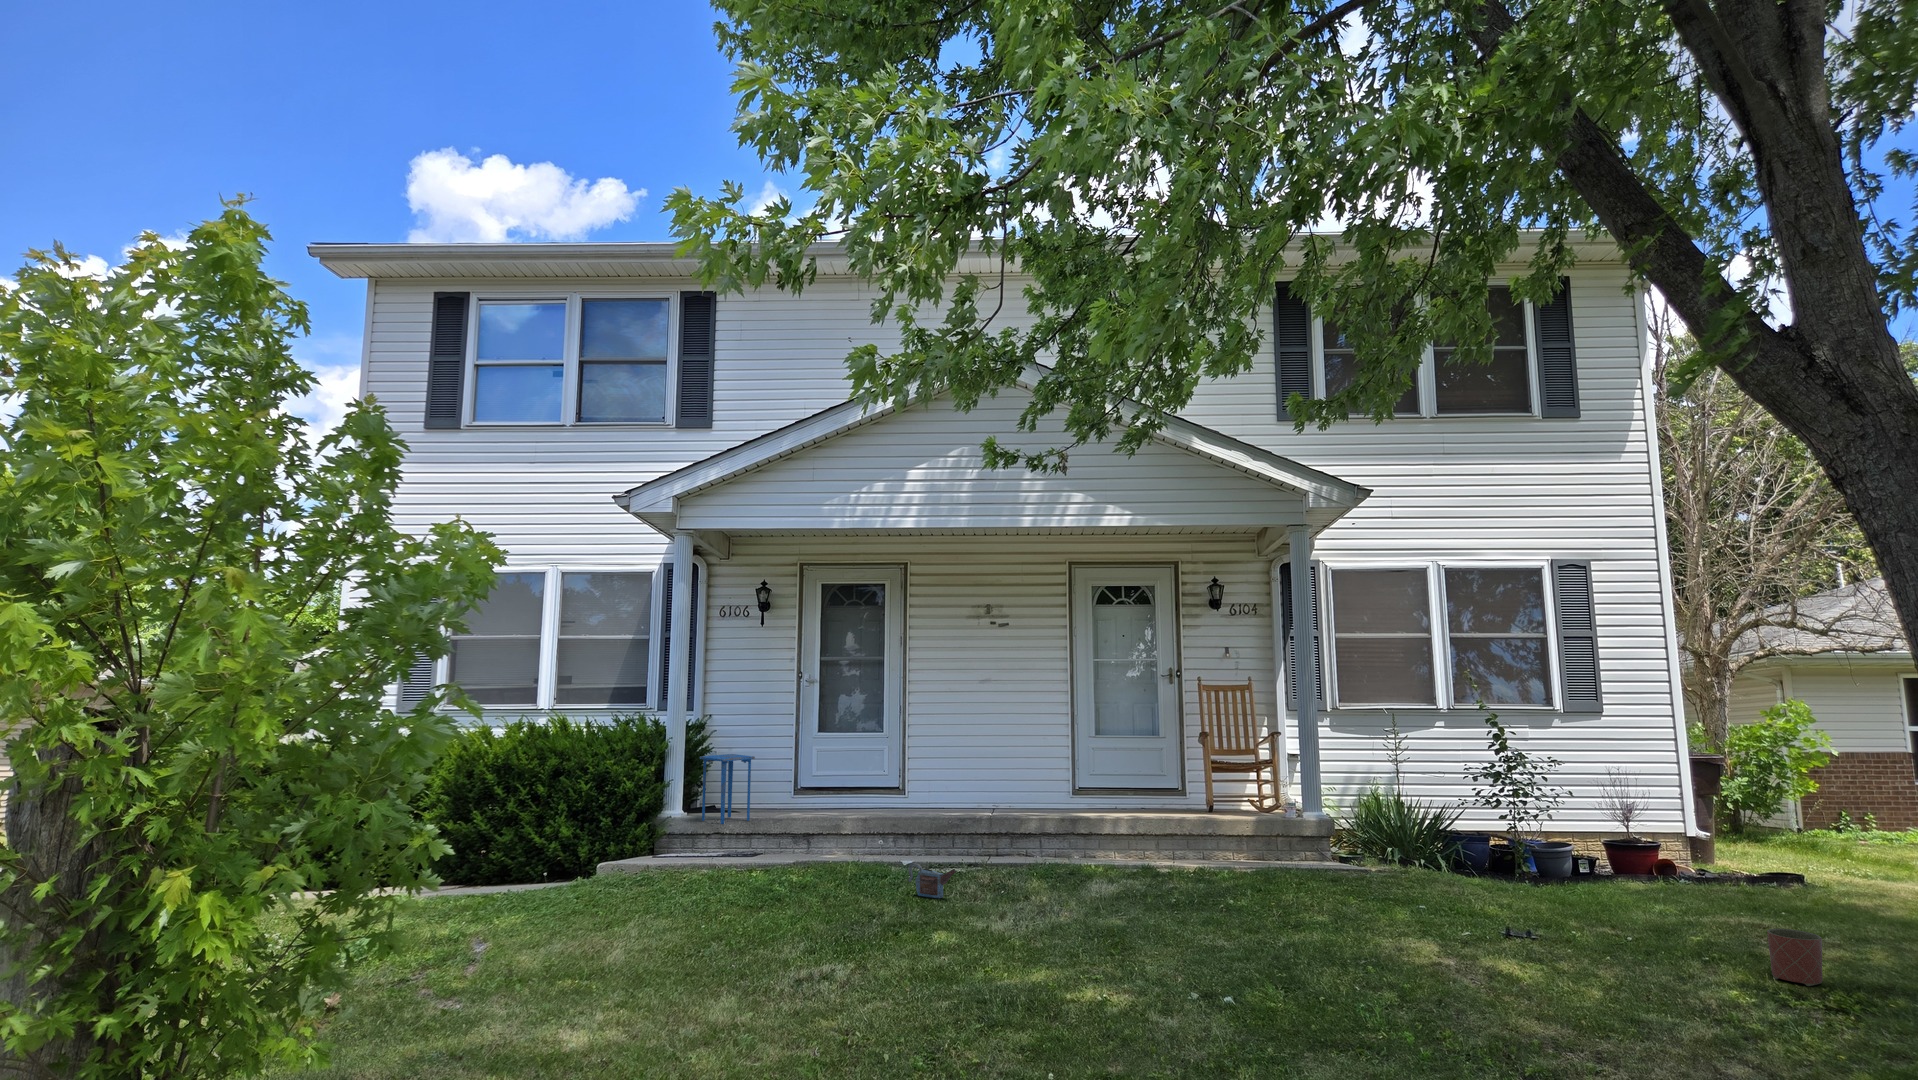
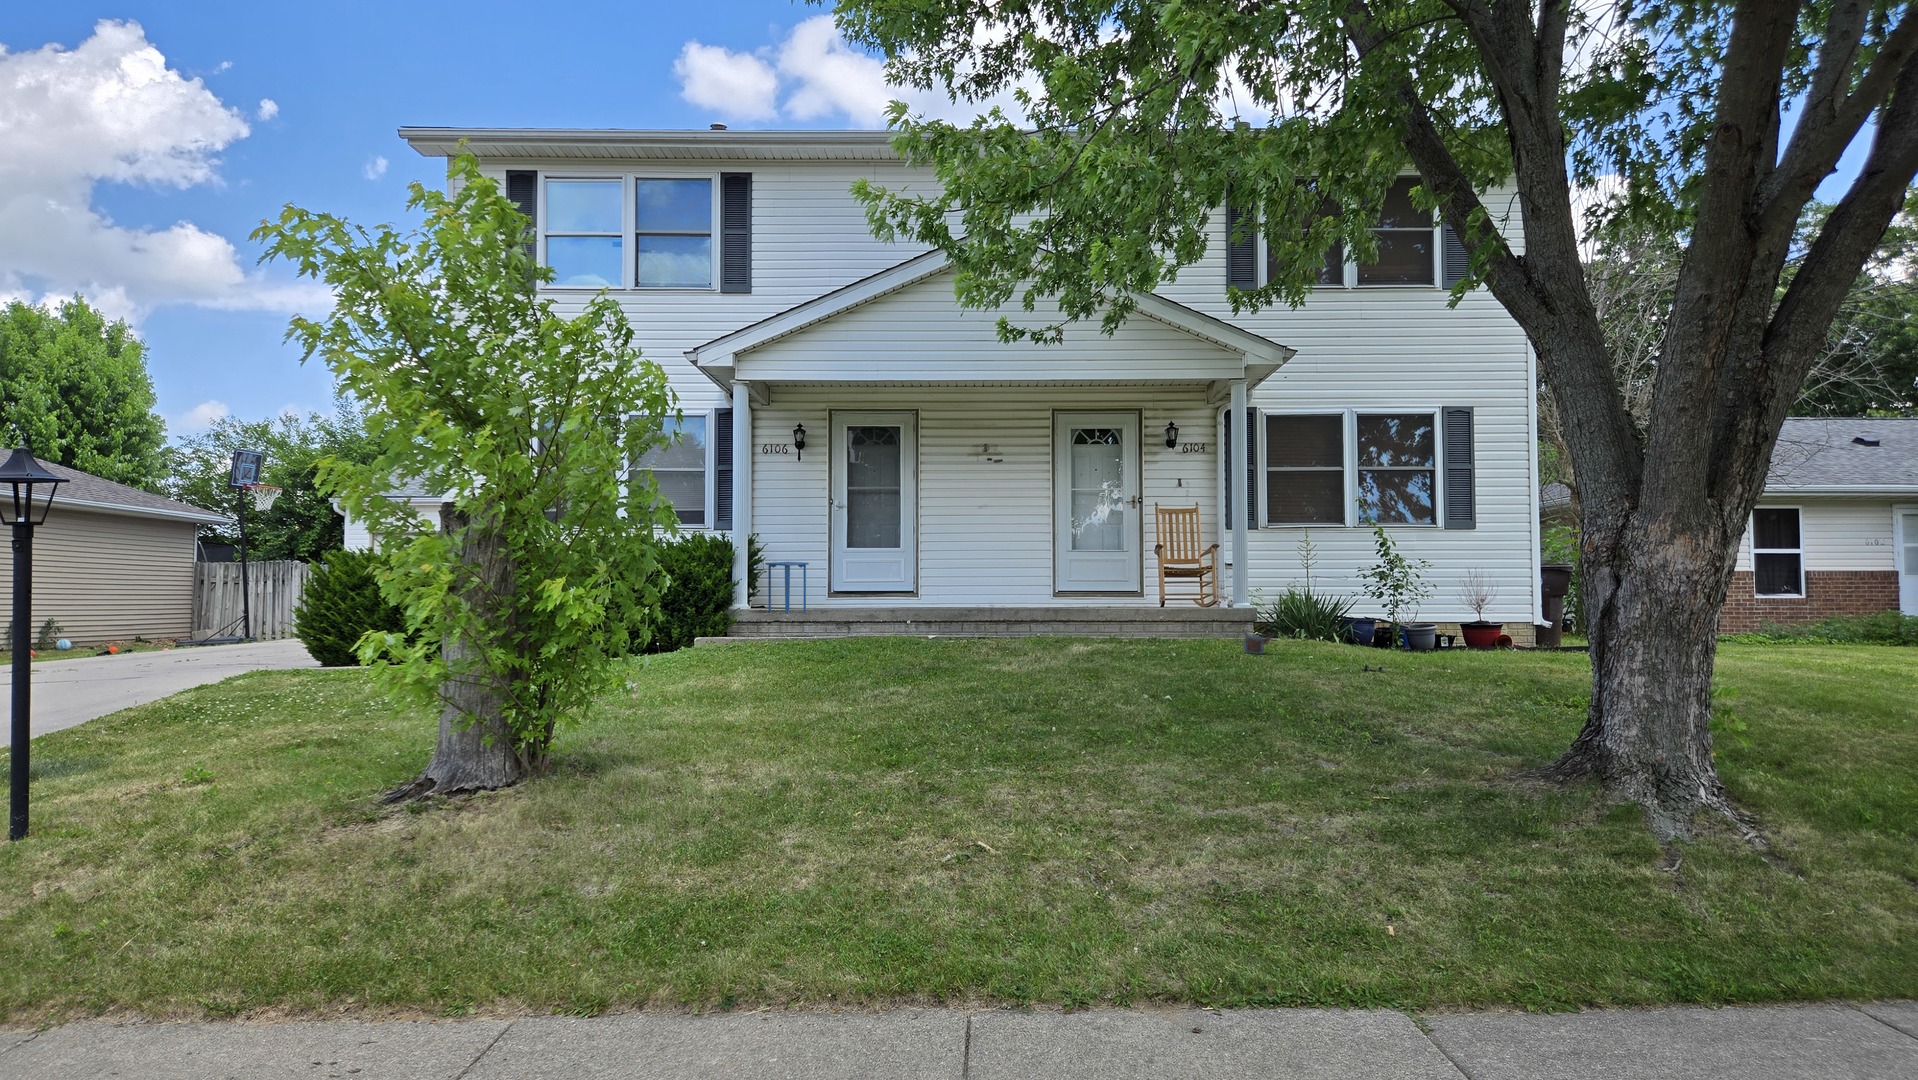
watering can: present [908,863,956,898] -> present [1237,631,1274,654]
planter: present [1767,929,1823,986] -> none [1523,658,1555,691]

